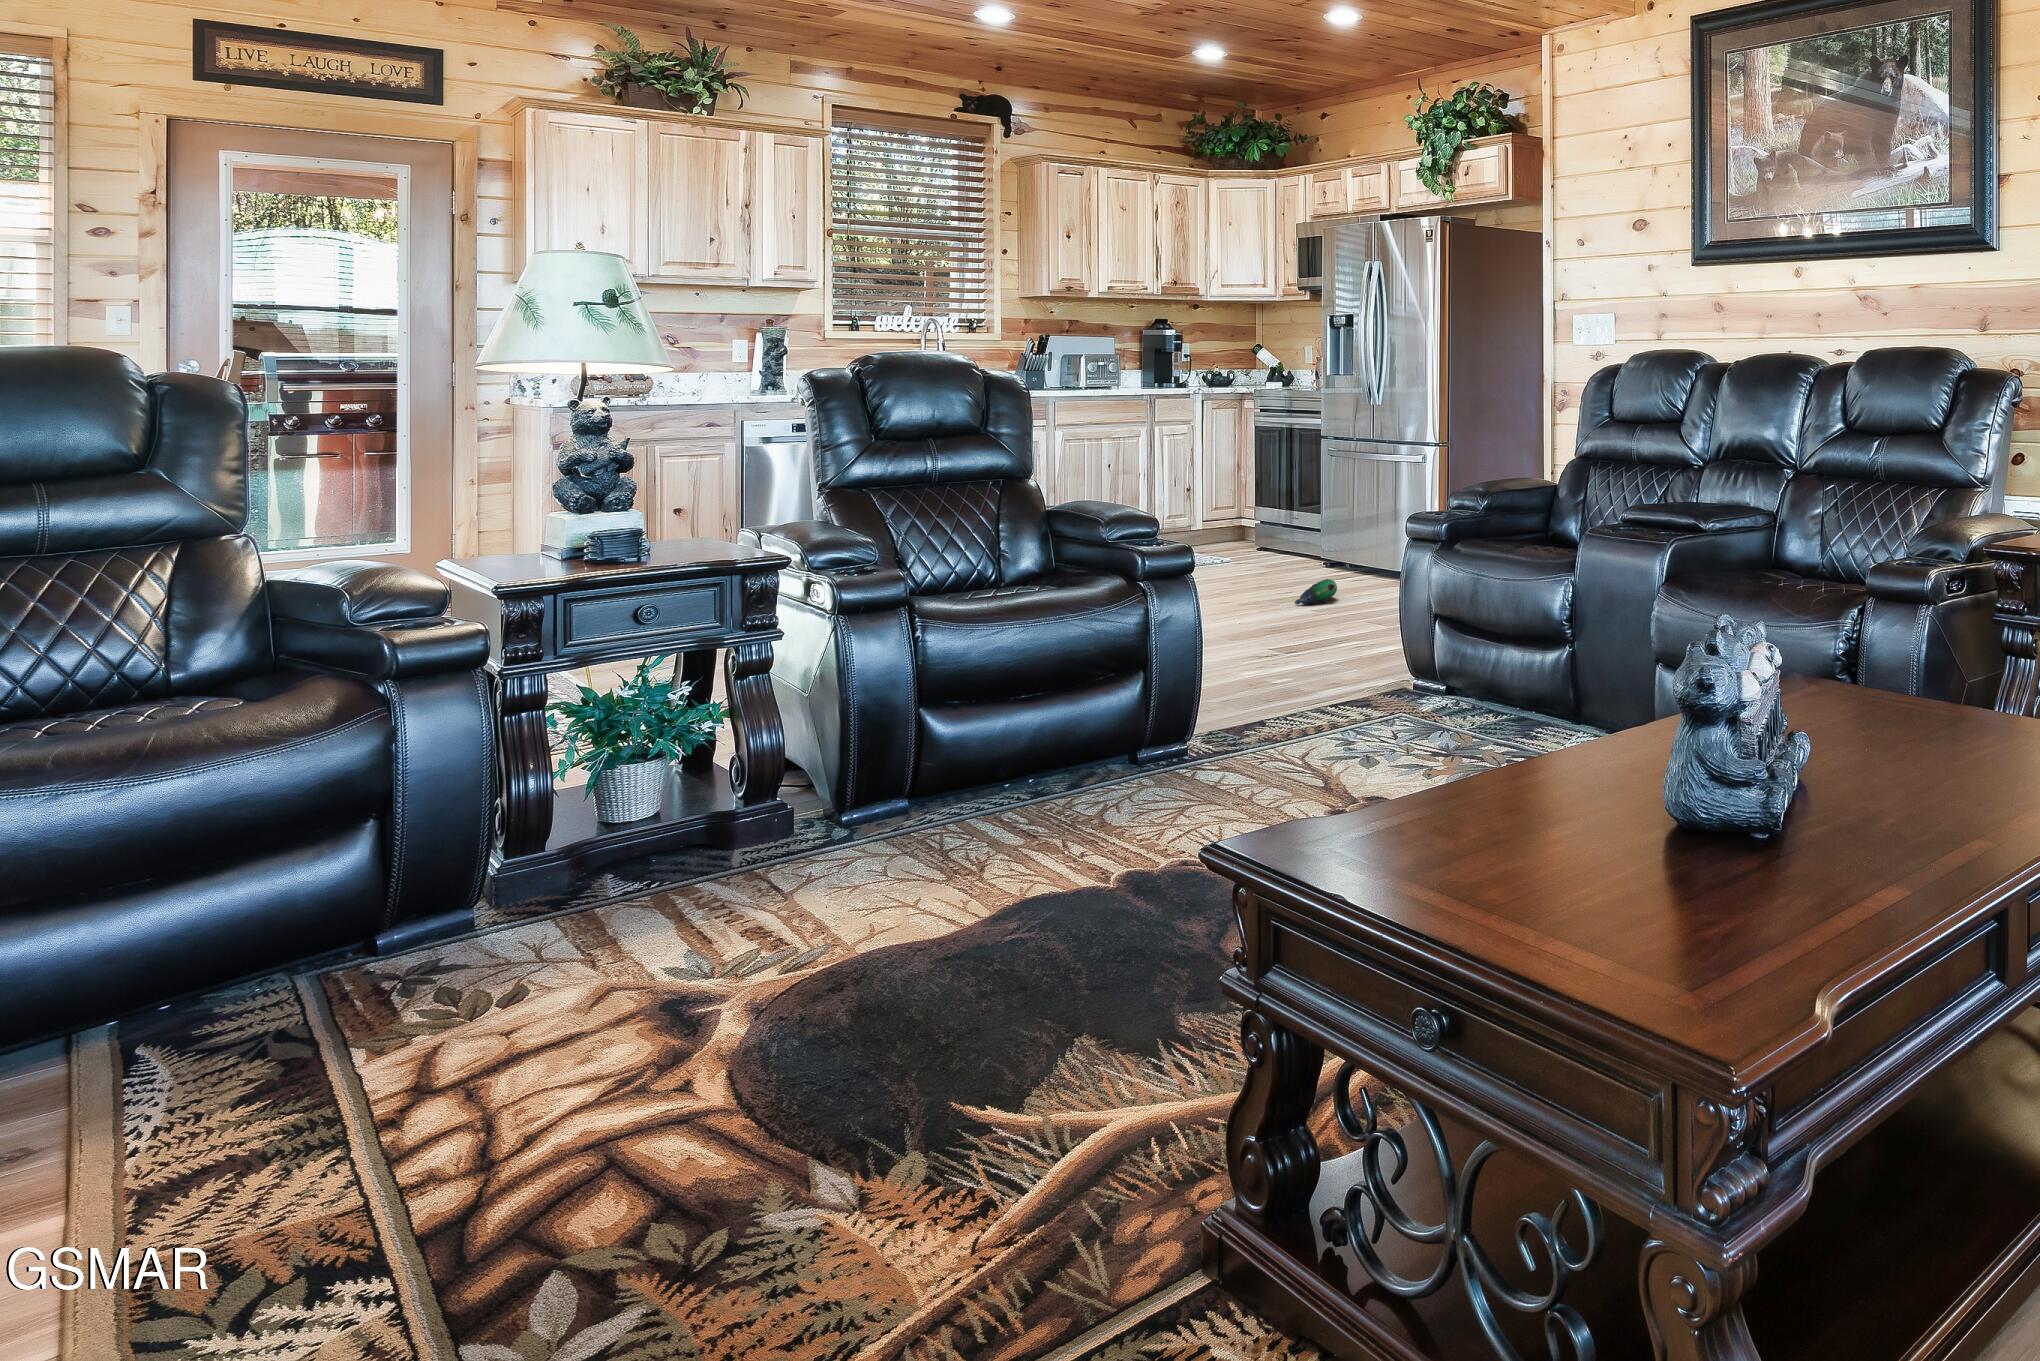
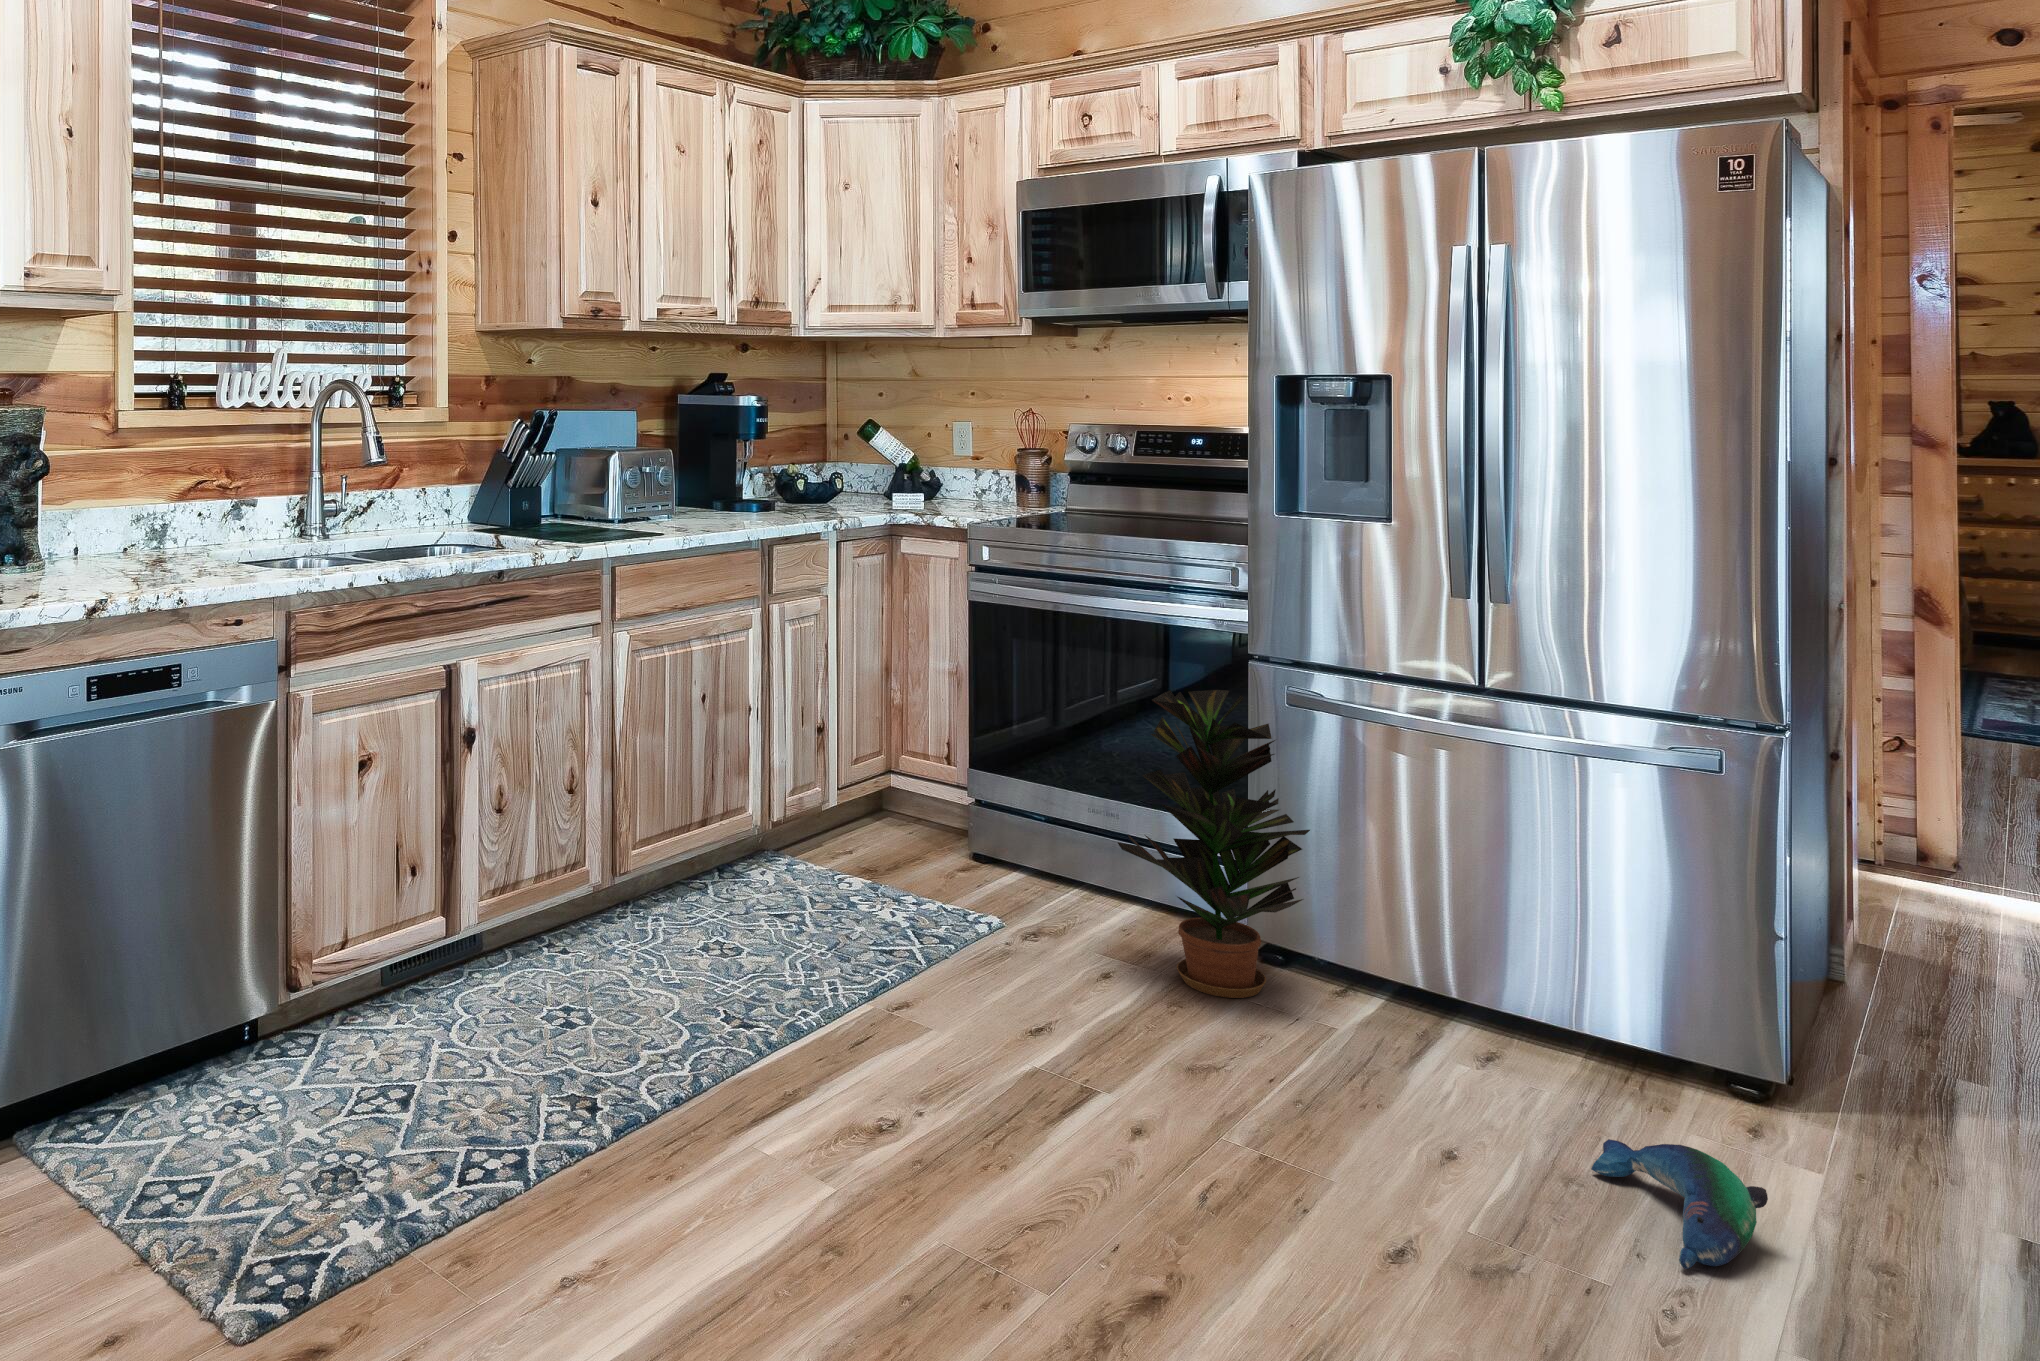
potted plant: none [1250,453,1321,573] -> present [1118,690,1310,998]

